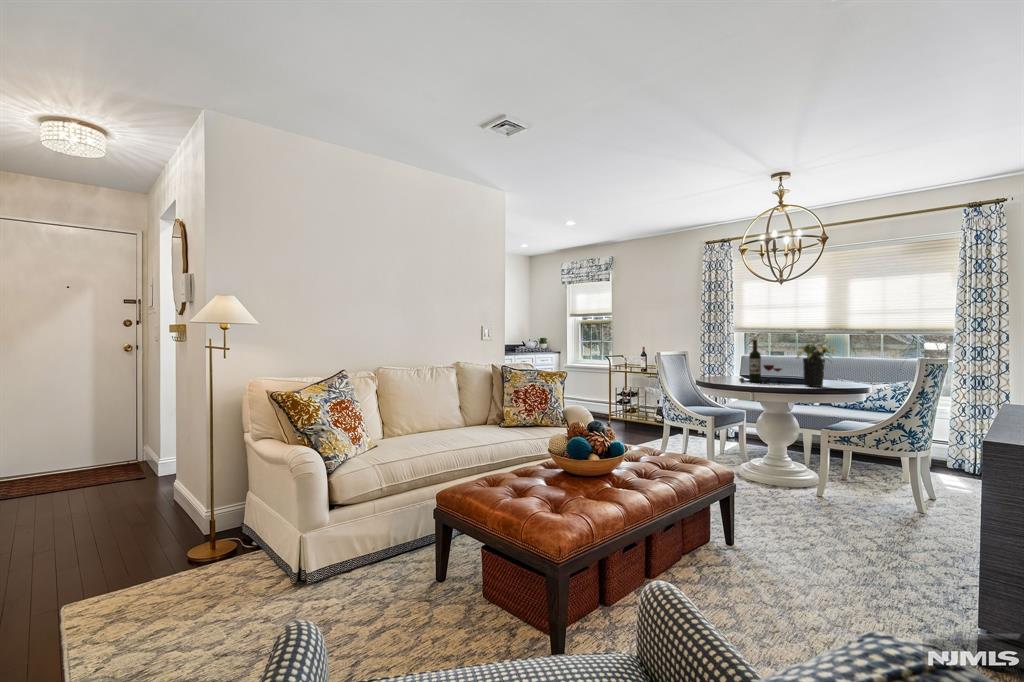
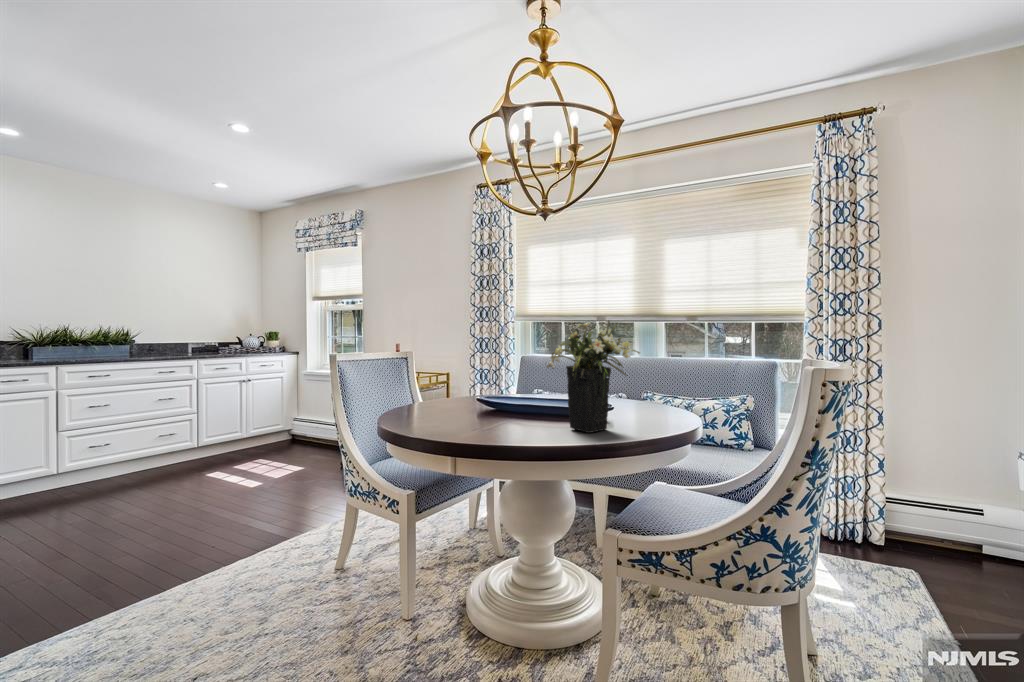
wine bottle: present [739,340,782,383] -> none [463,327,539,420]

